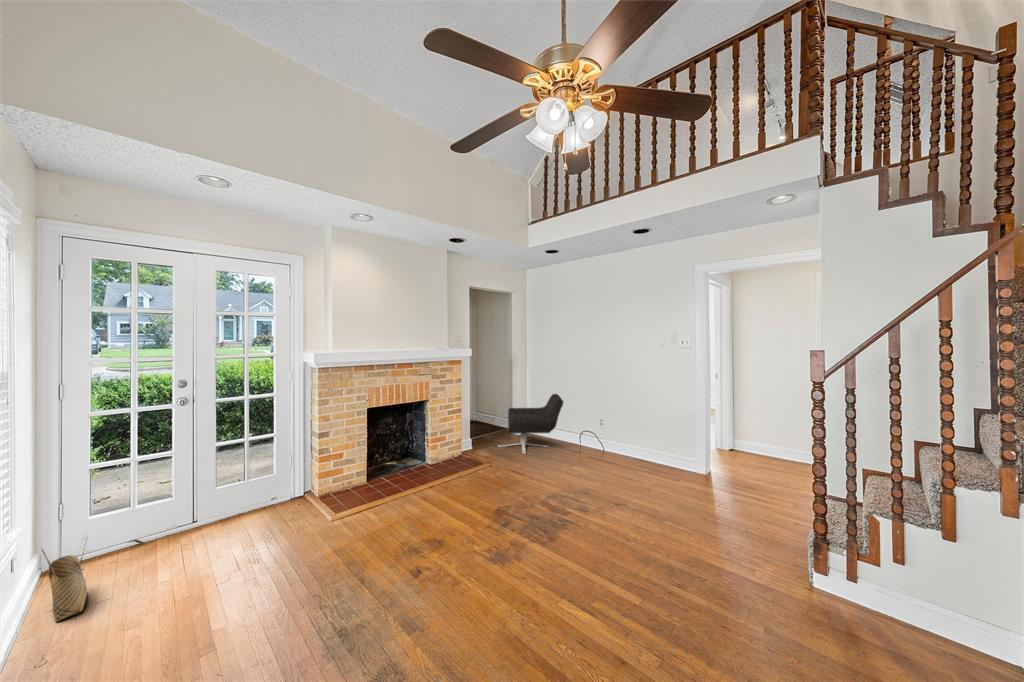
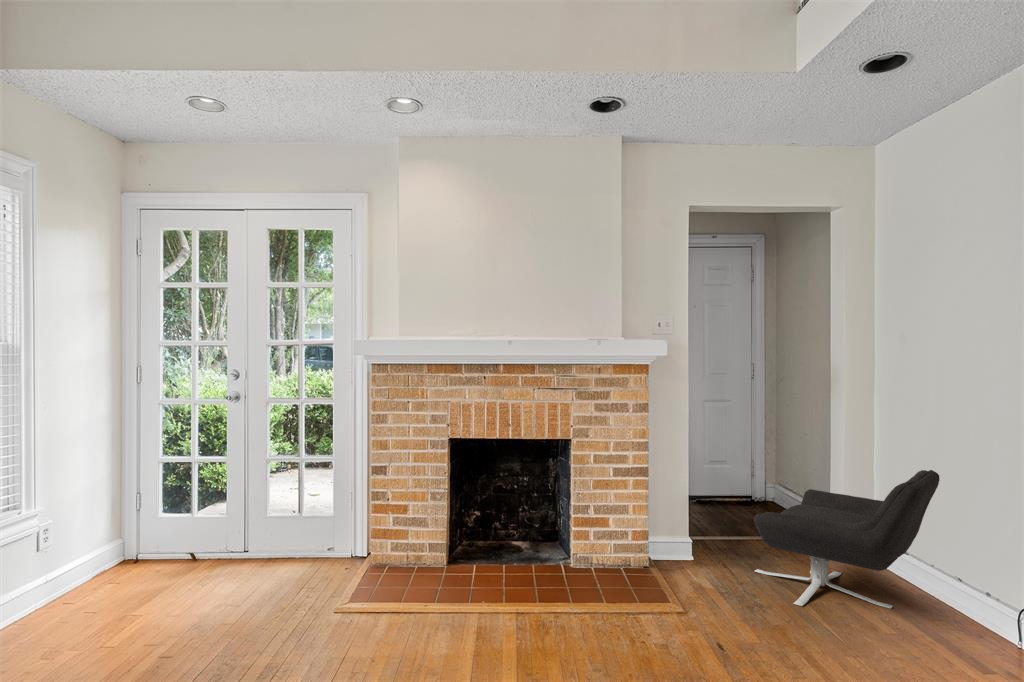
woven basket: present [42,534,88,621] -> none [51,525,100,609]

